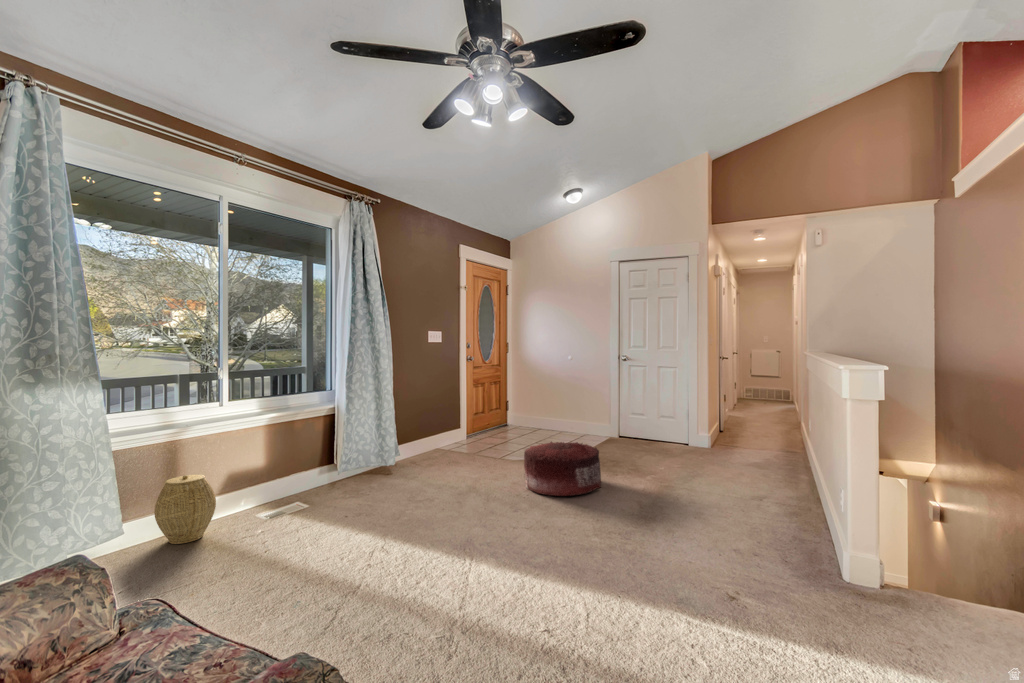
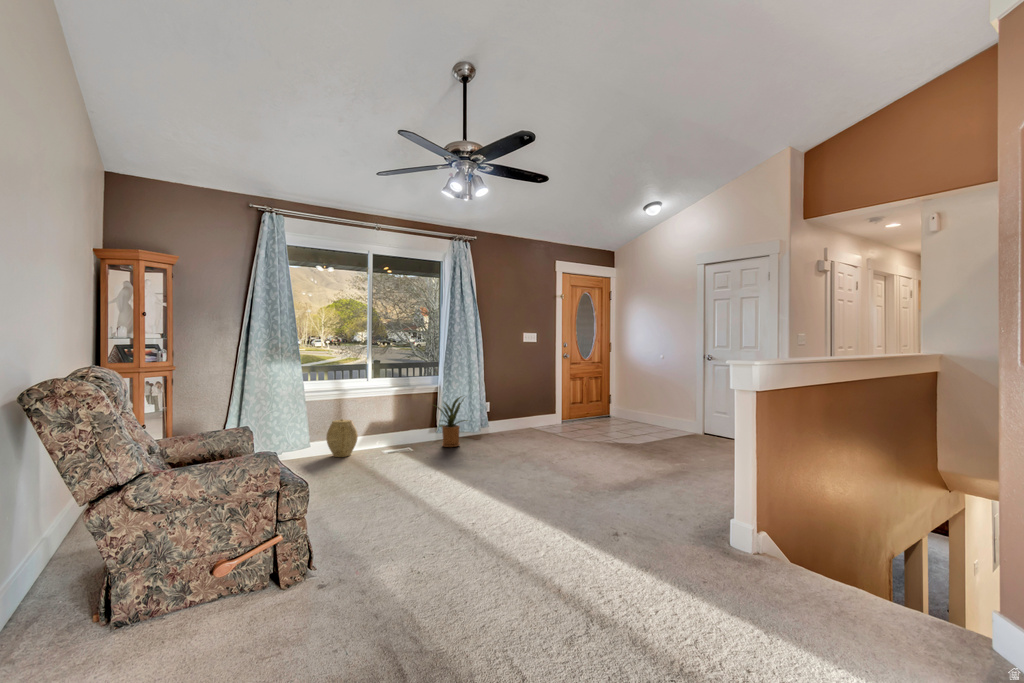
house plant: none [328,417,387,495] -> present [436,396,468,447]
pouf: present [524,442,601,496] -> none [560,424,622,465]

